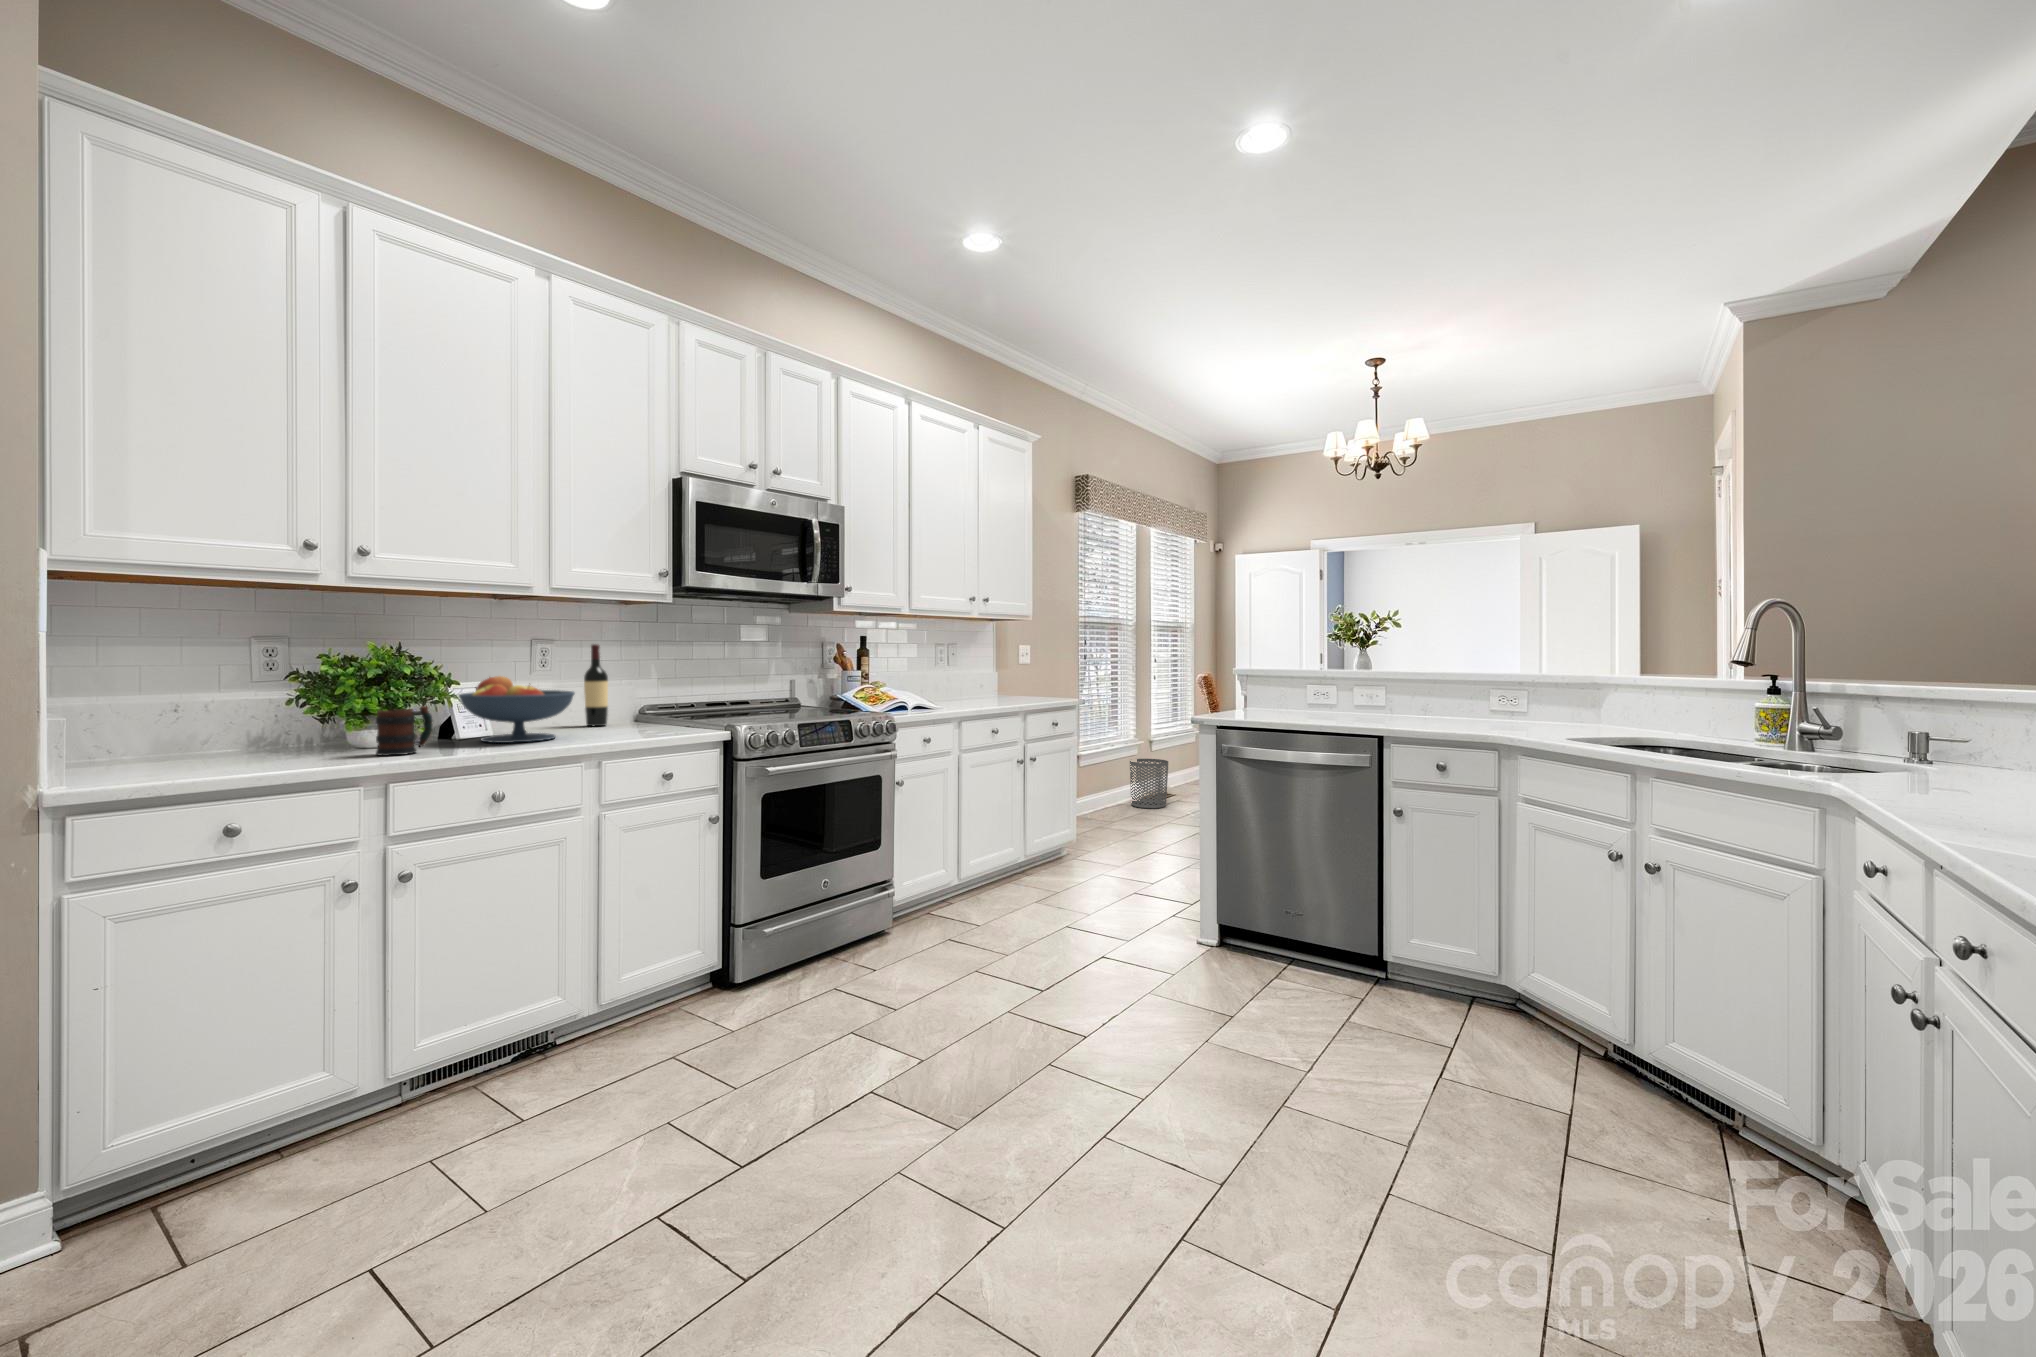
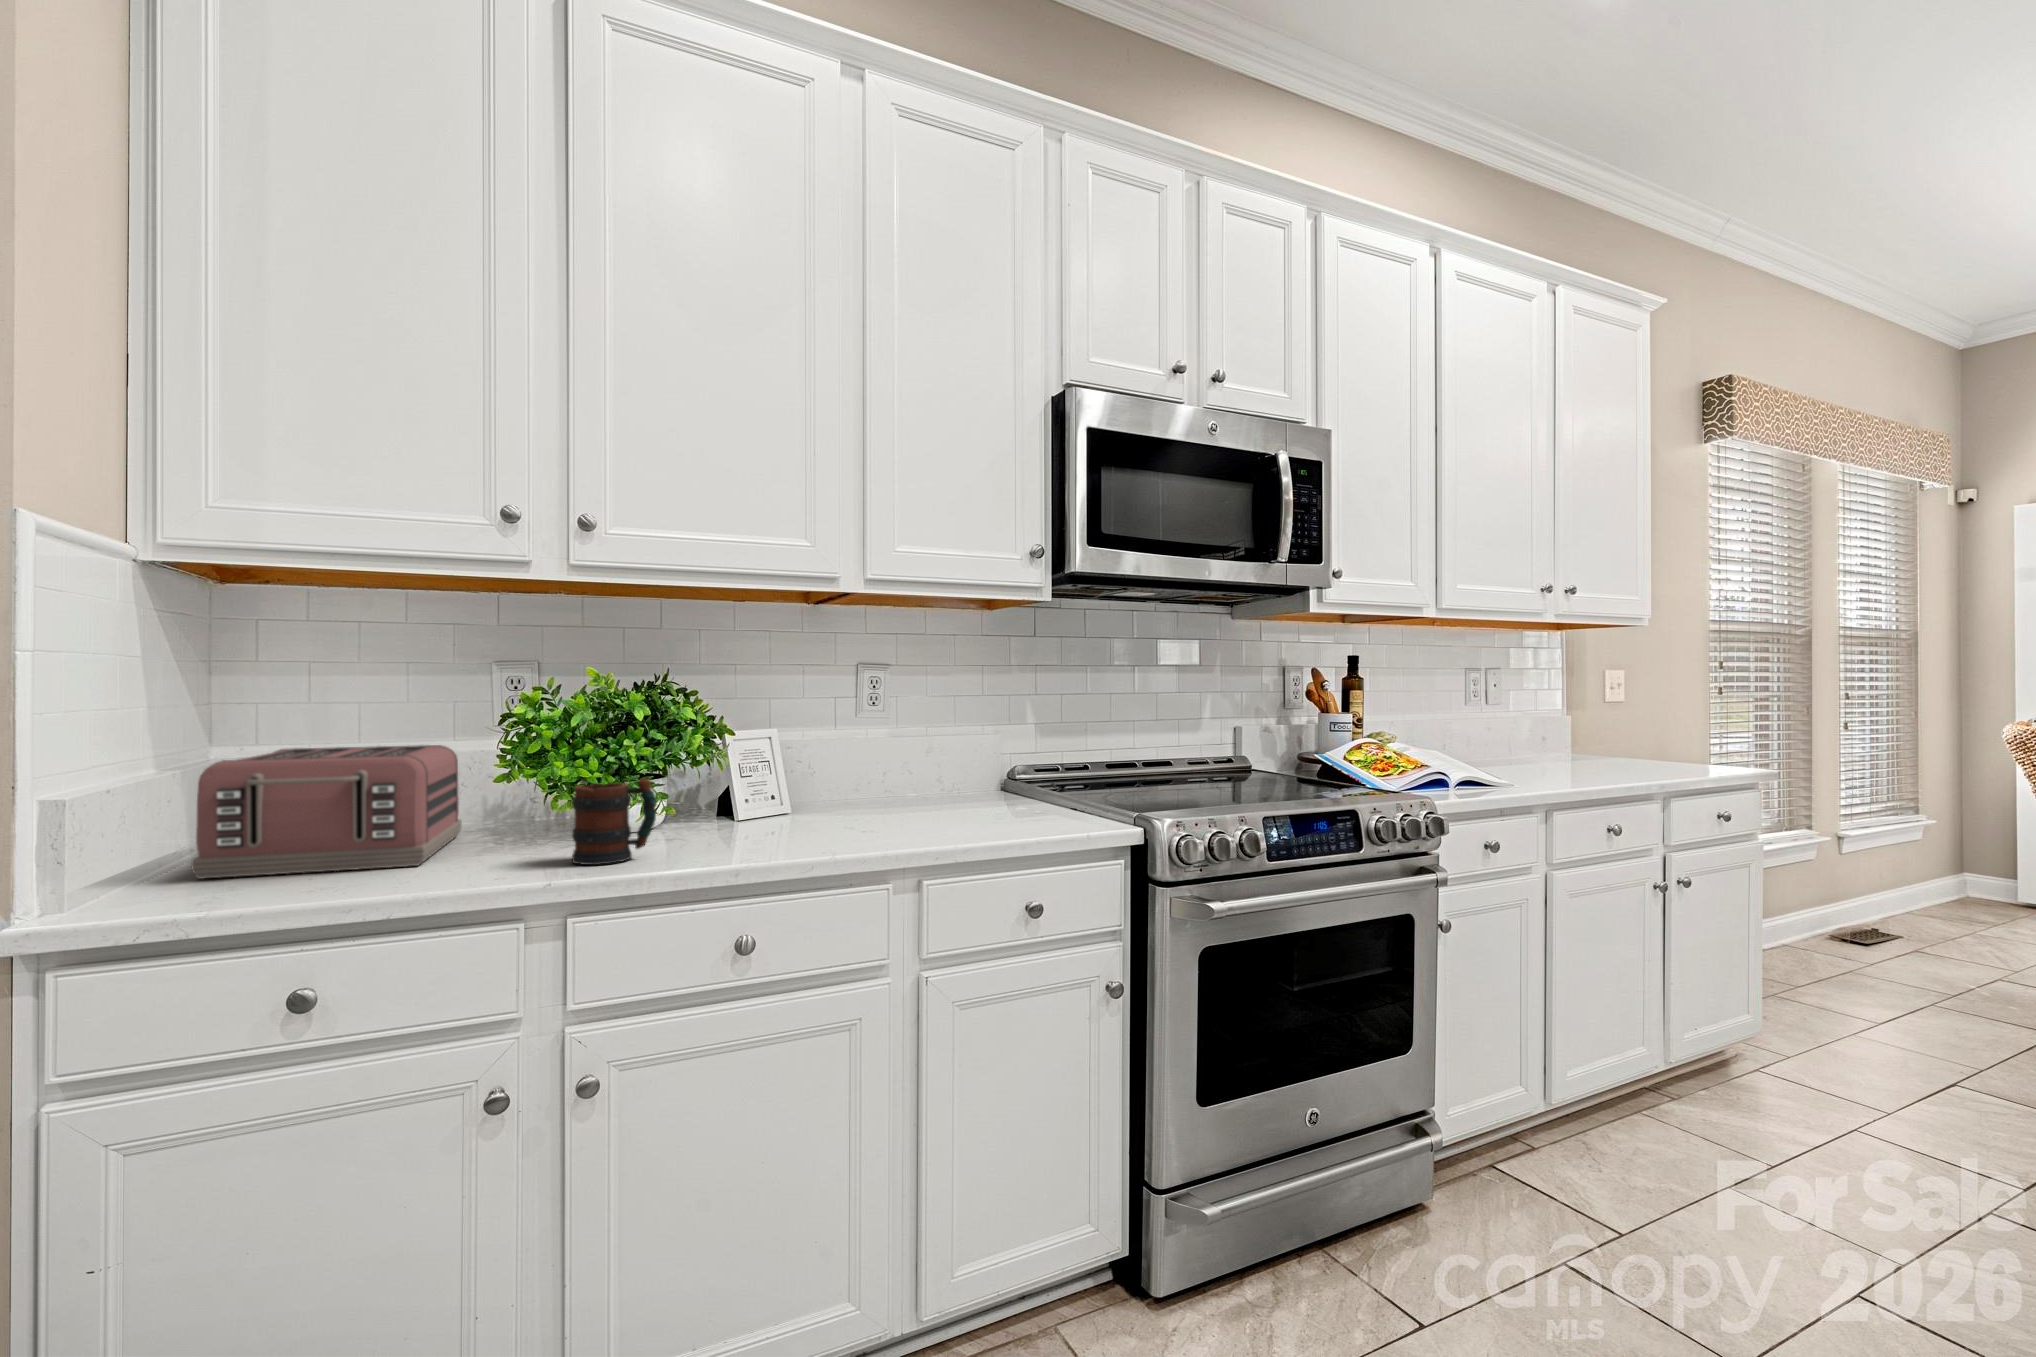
wine bottle: present [584,644,608,726] -> none [919,672,954,805]
fruit bowl: present [459,676,575,743] -> none [717,724,890,841]
toaster: none [97,690,269,772] -> present [191,745,462,879]
waste bin: present [1130,759,1168,808] -> none [1806,867,1895,961]

